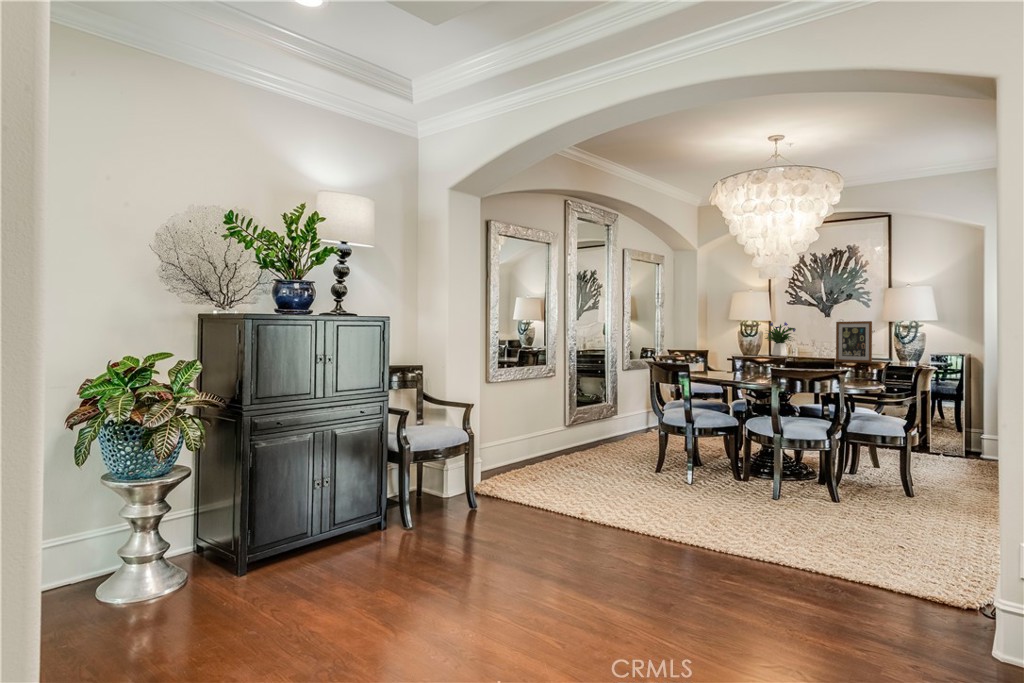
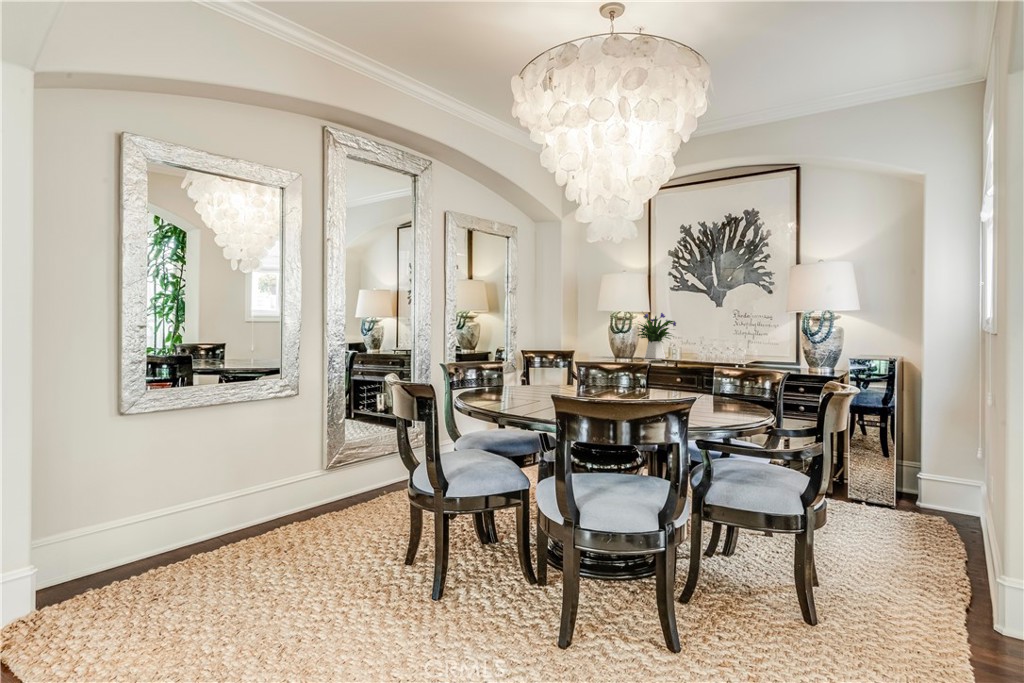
picture frame: present [836,321,872,363] -> none [719,309,768,371]

